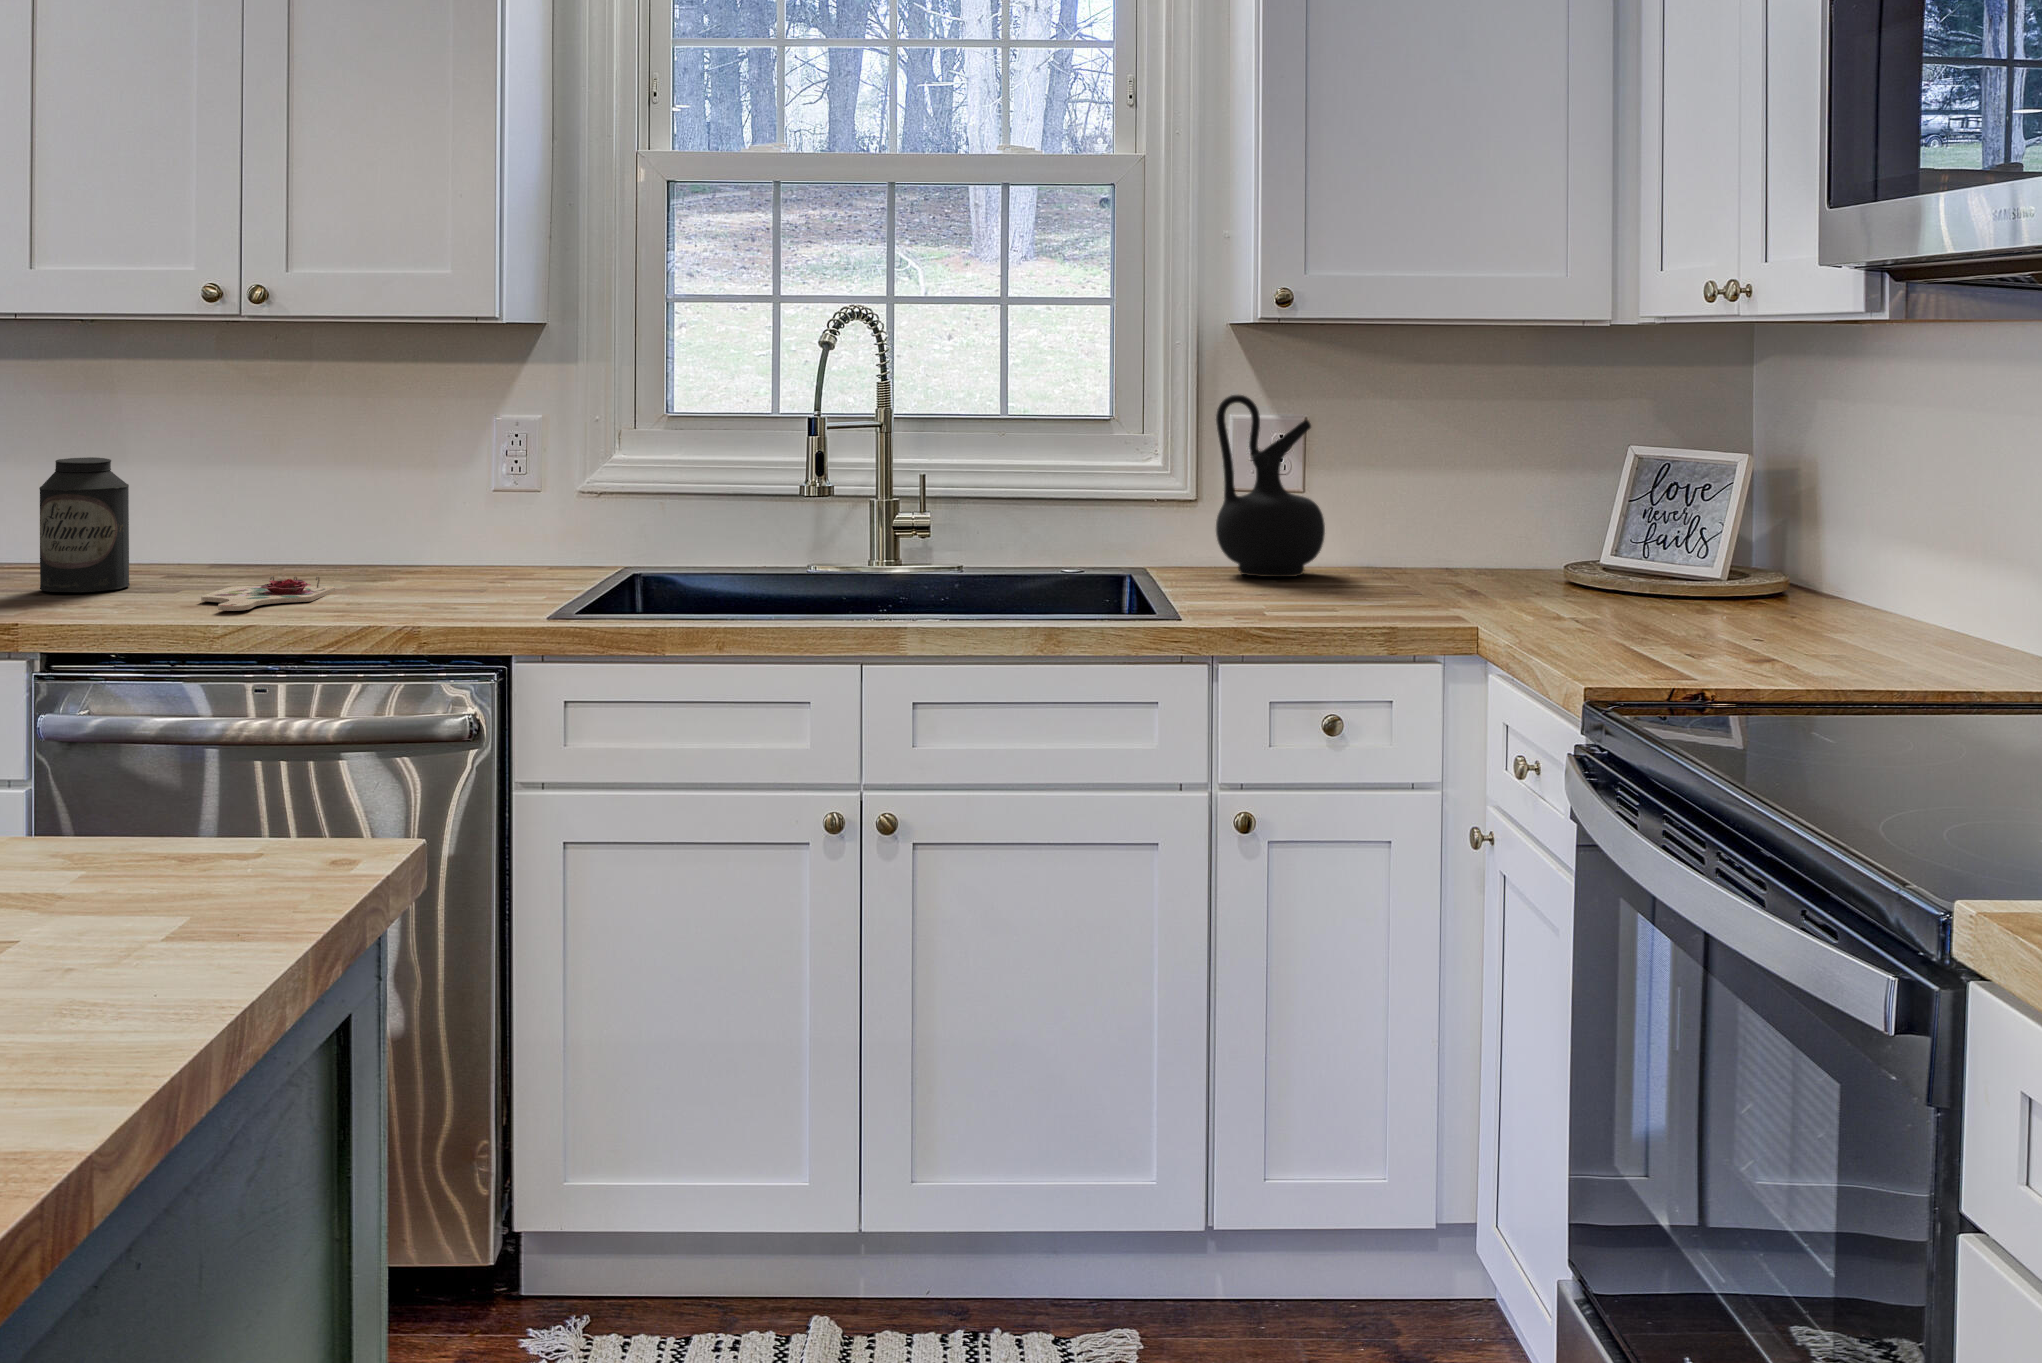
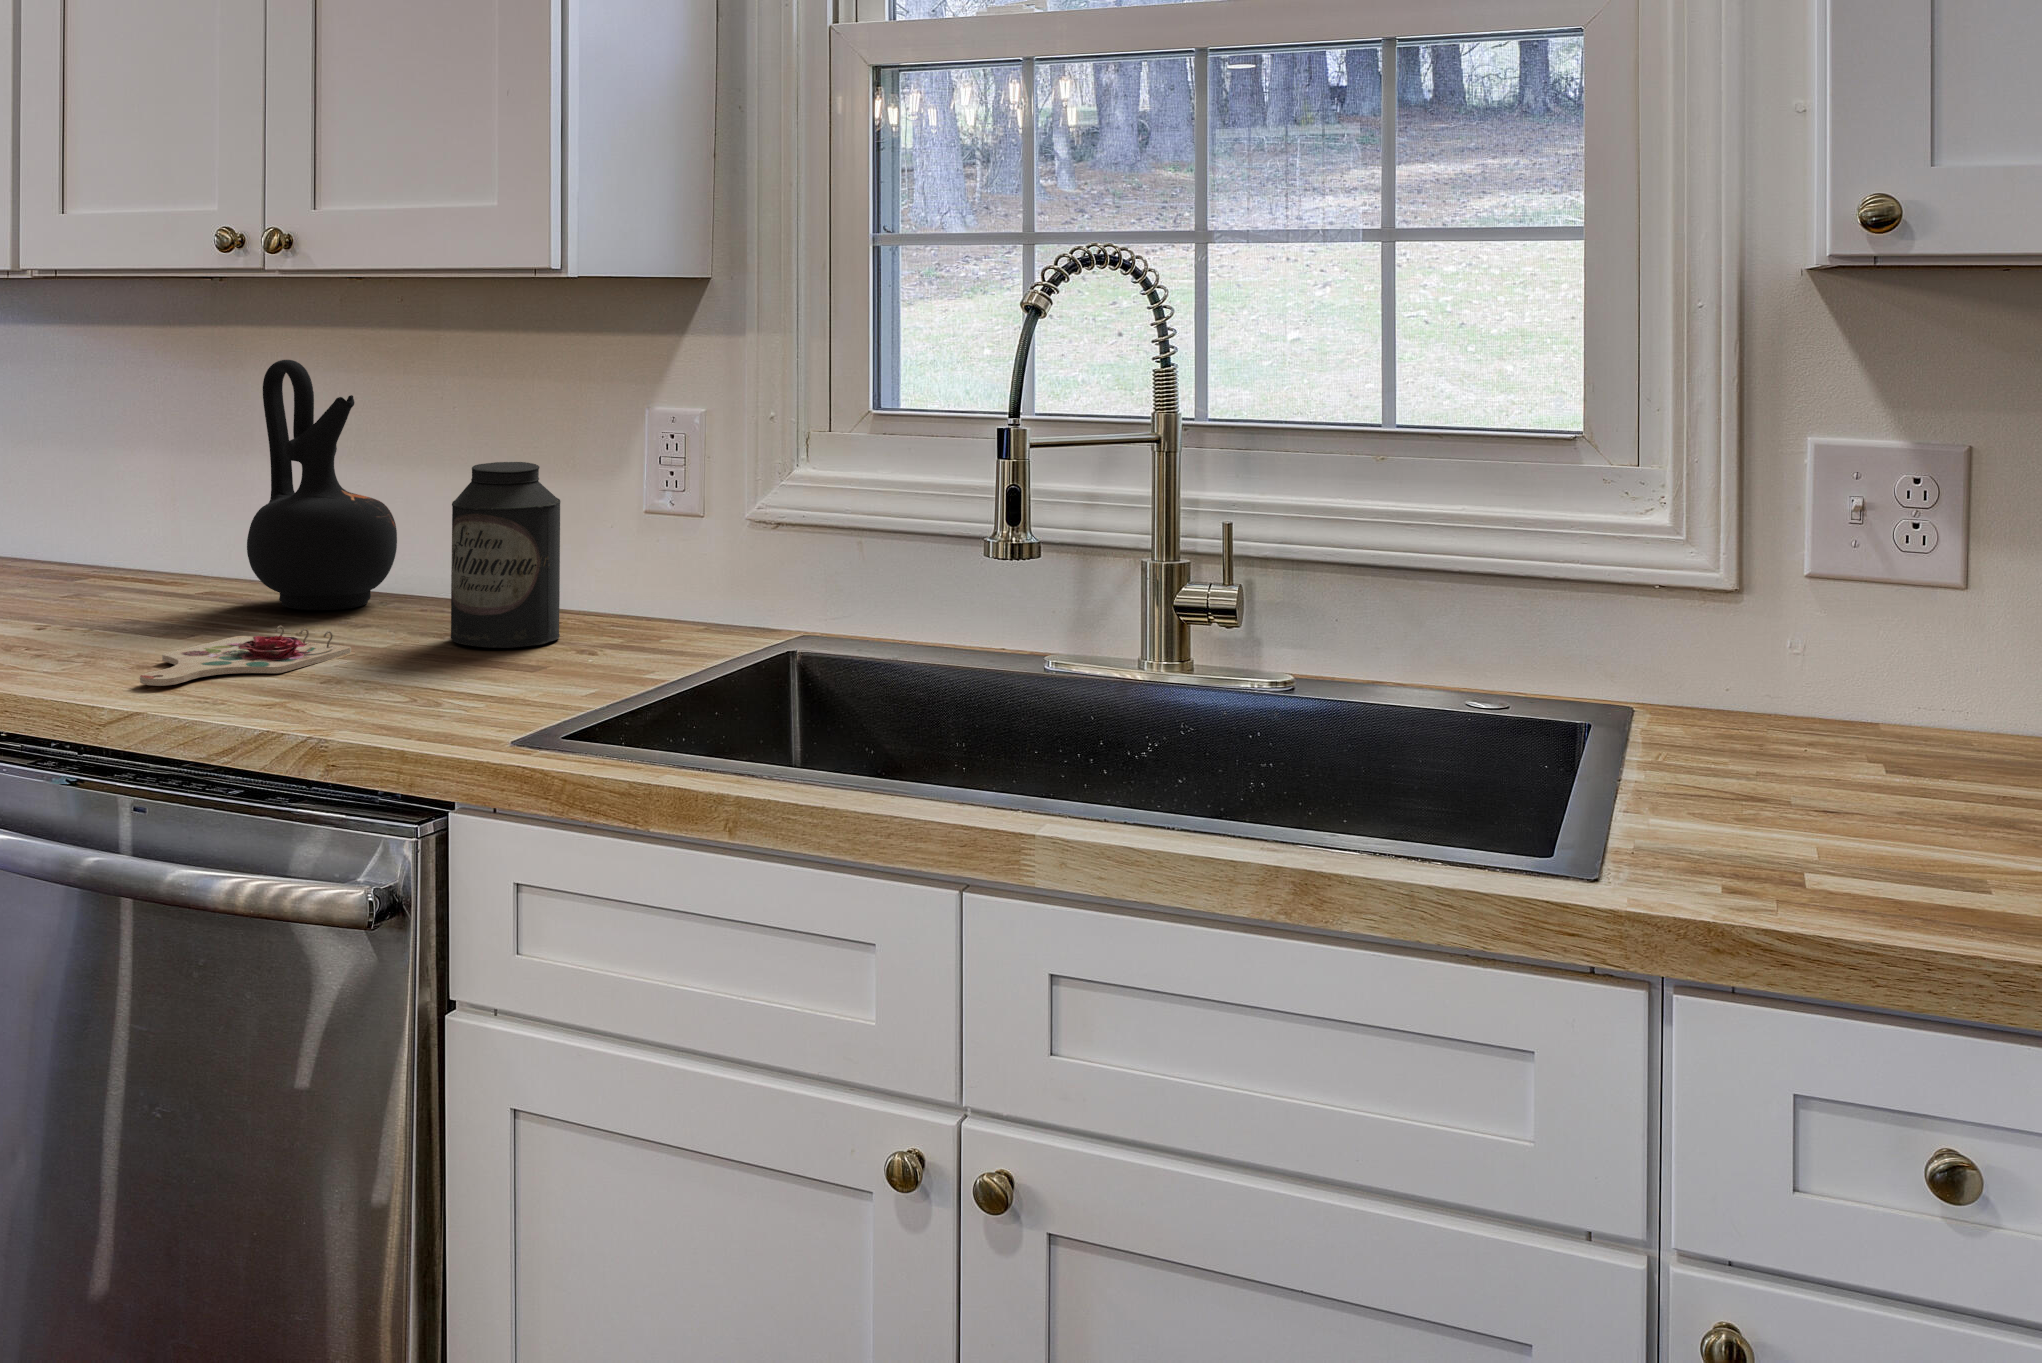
ceramic jug: present [1216,395,1325,577] -> present [247,360,397,610]
canister: present [39,457,130,592] -> present [451,462,560,648]

